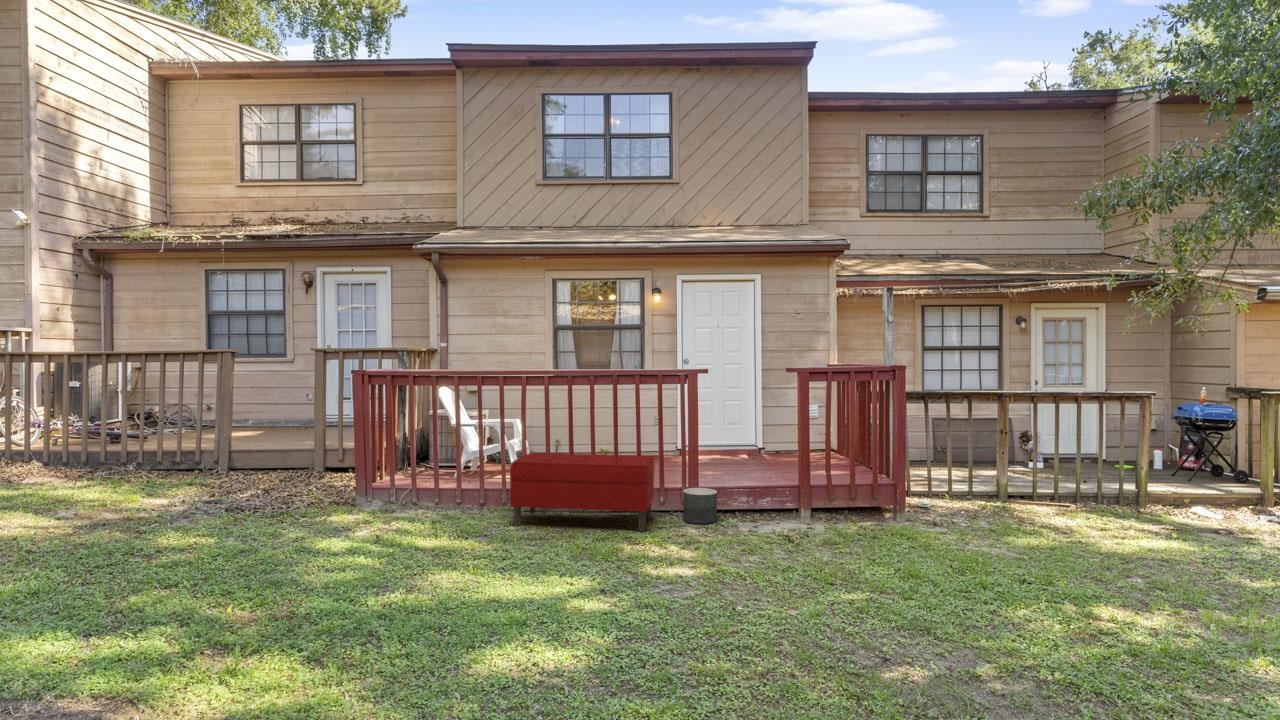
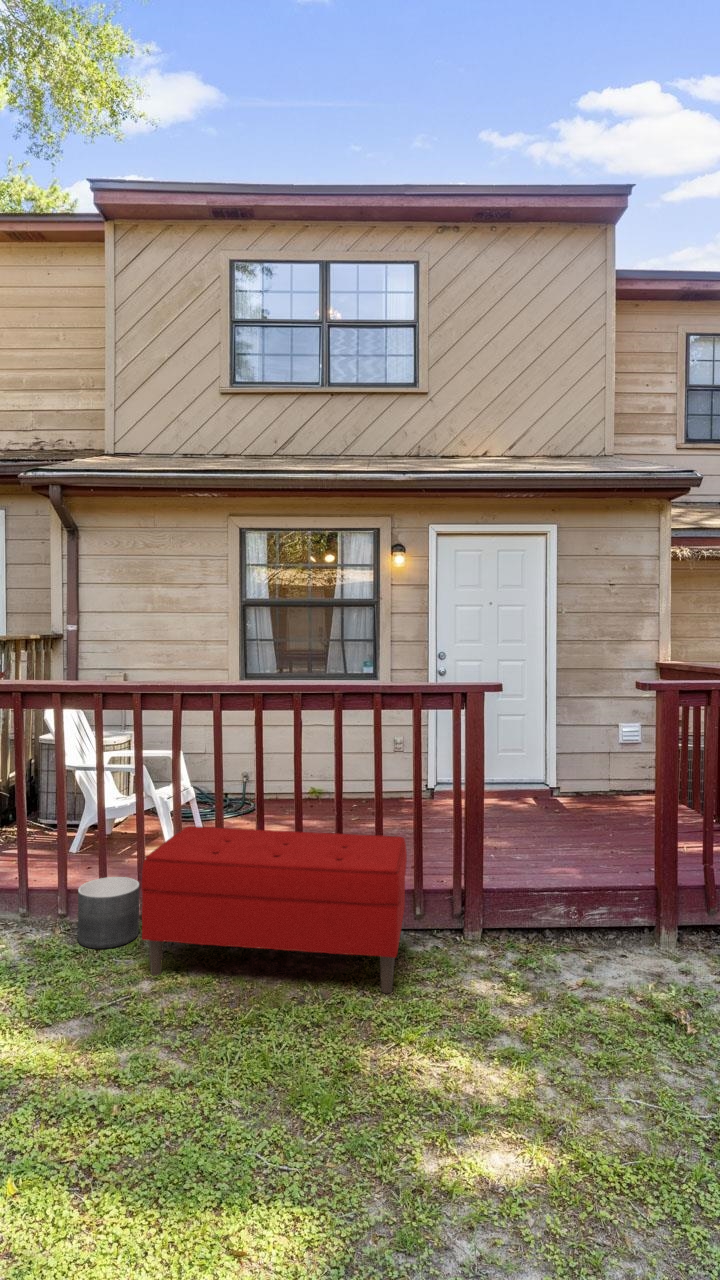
planter: present [683,488,717,524] -> present [78,877,139,949]

